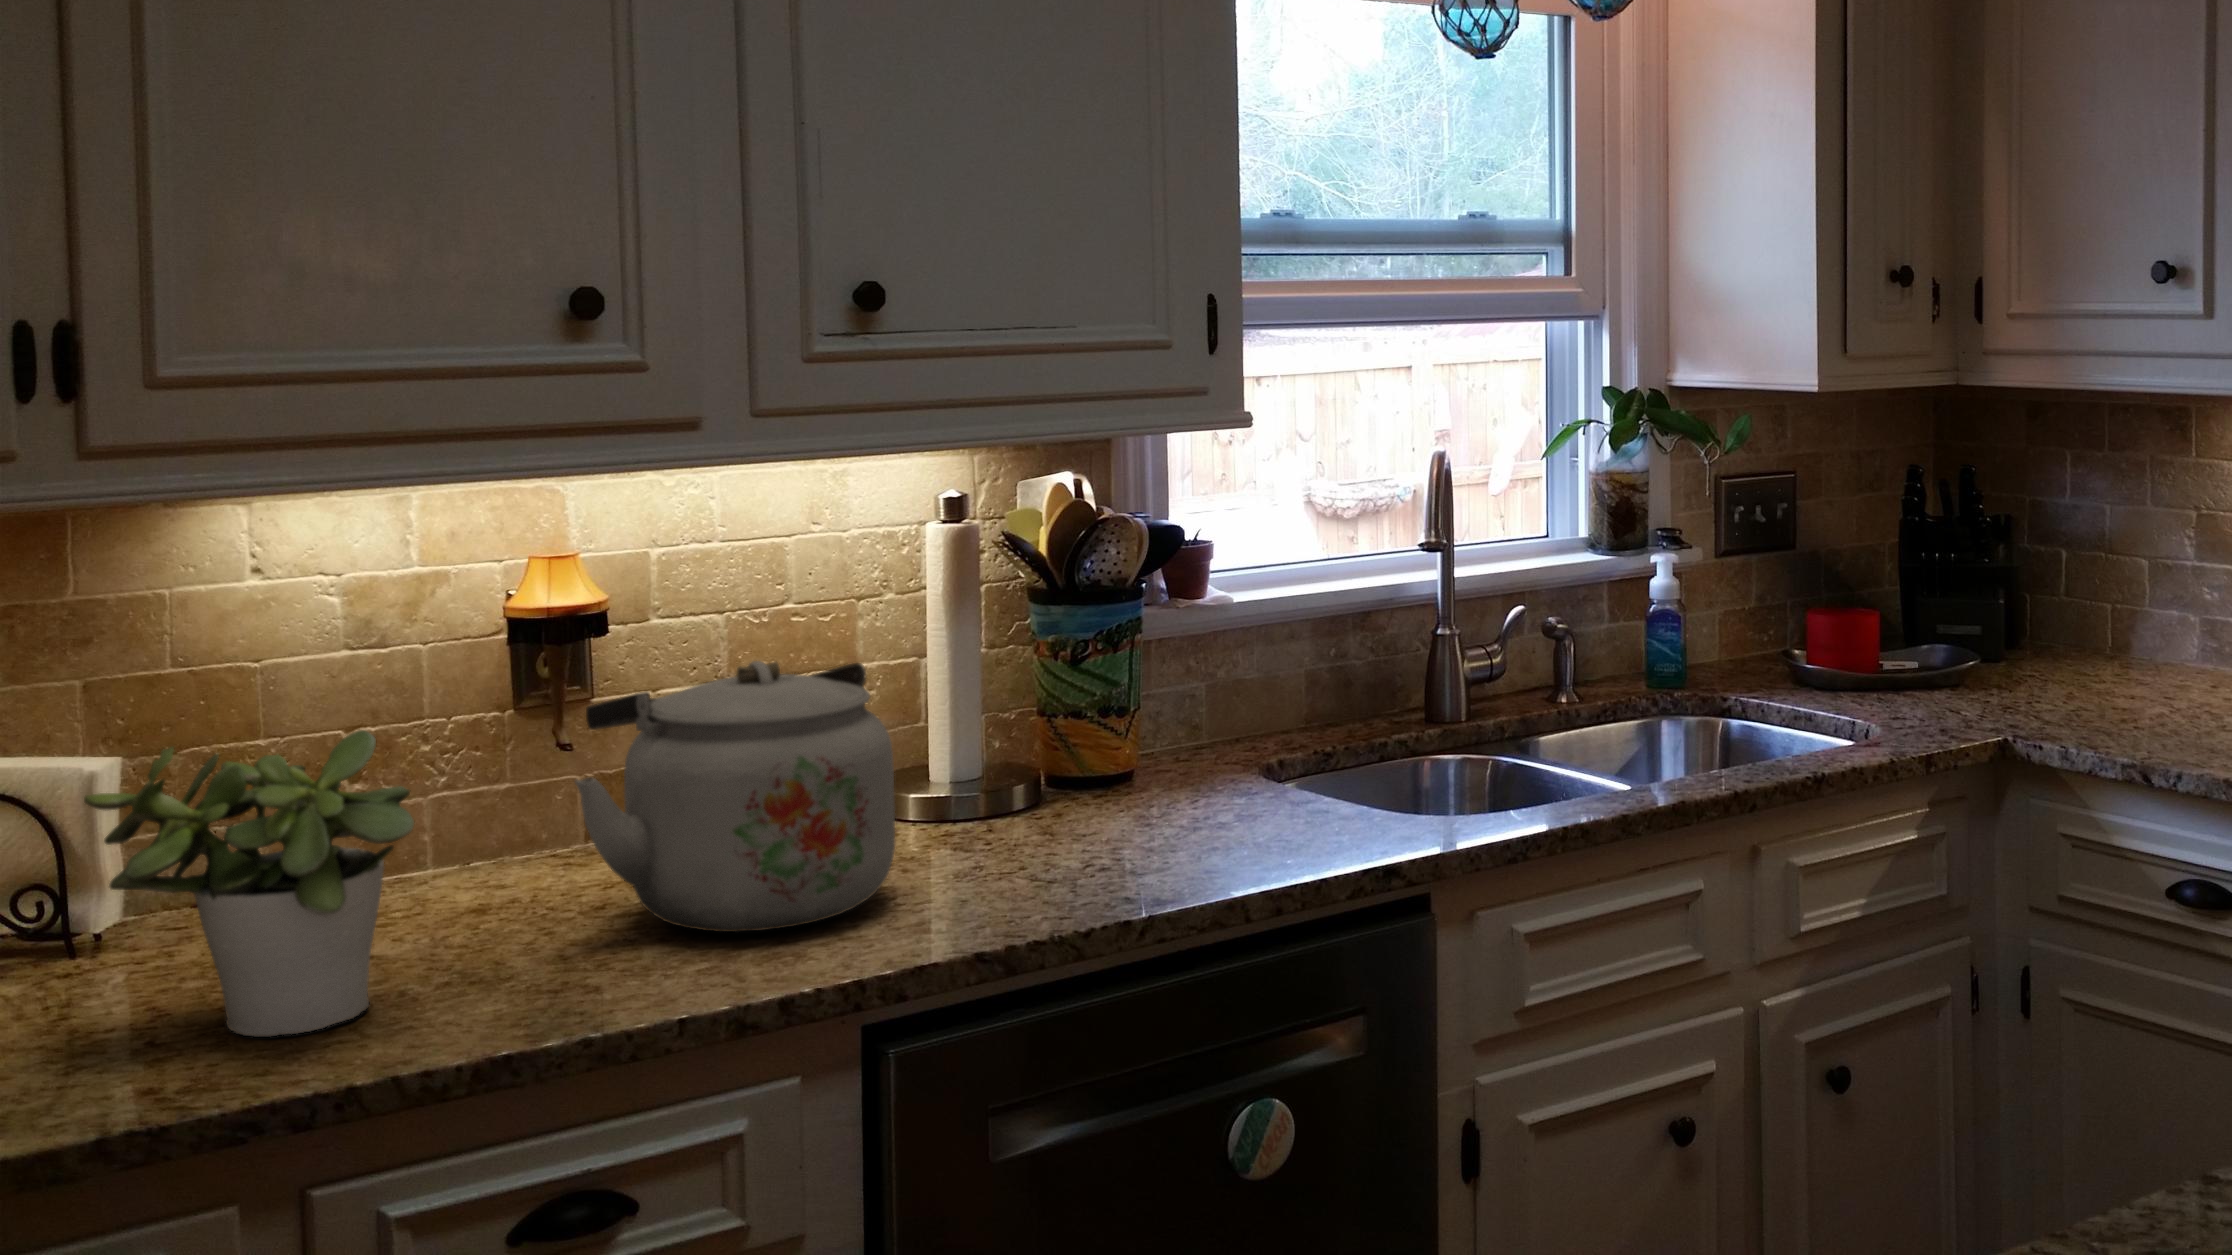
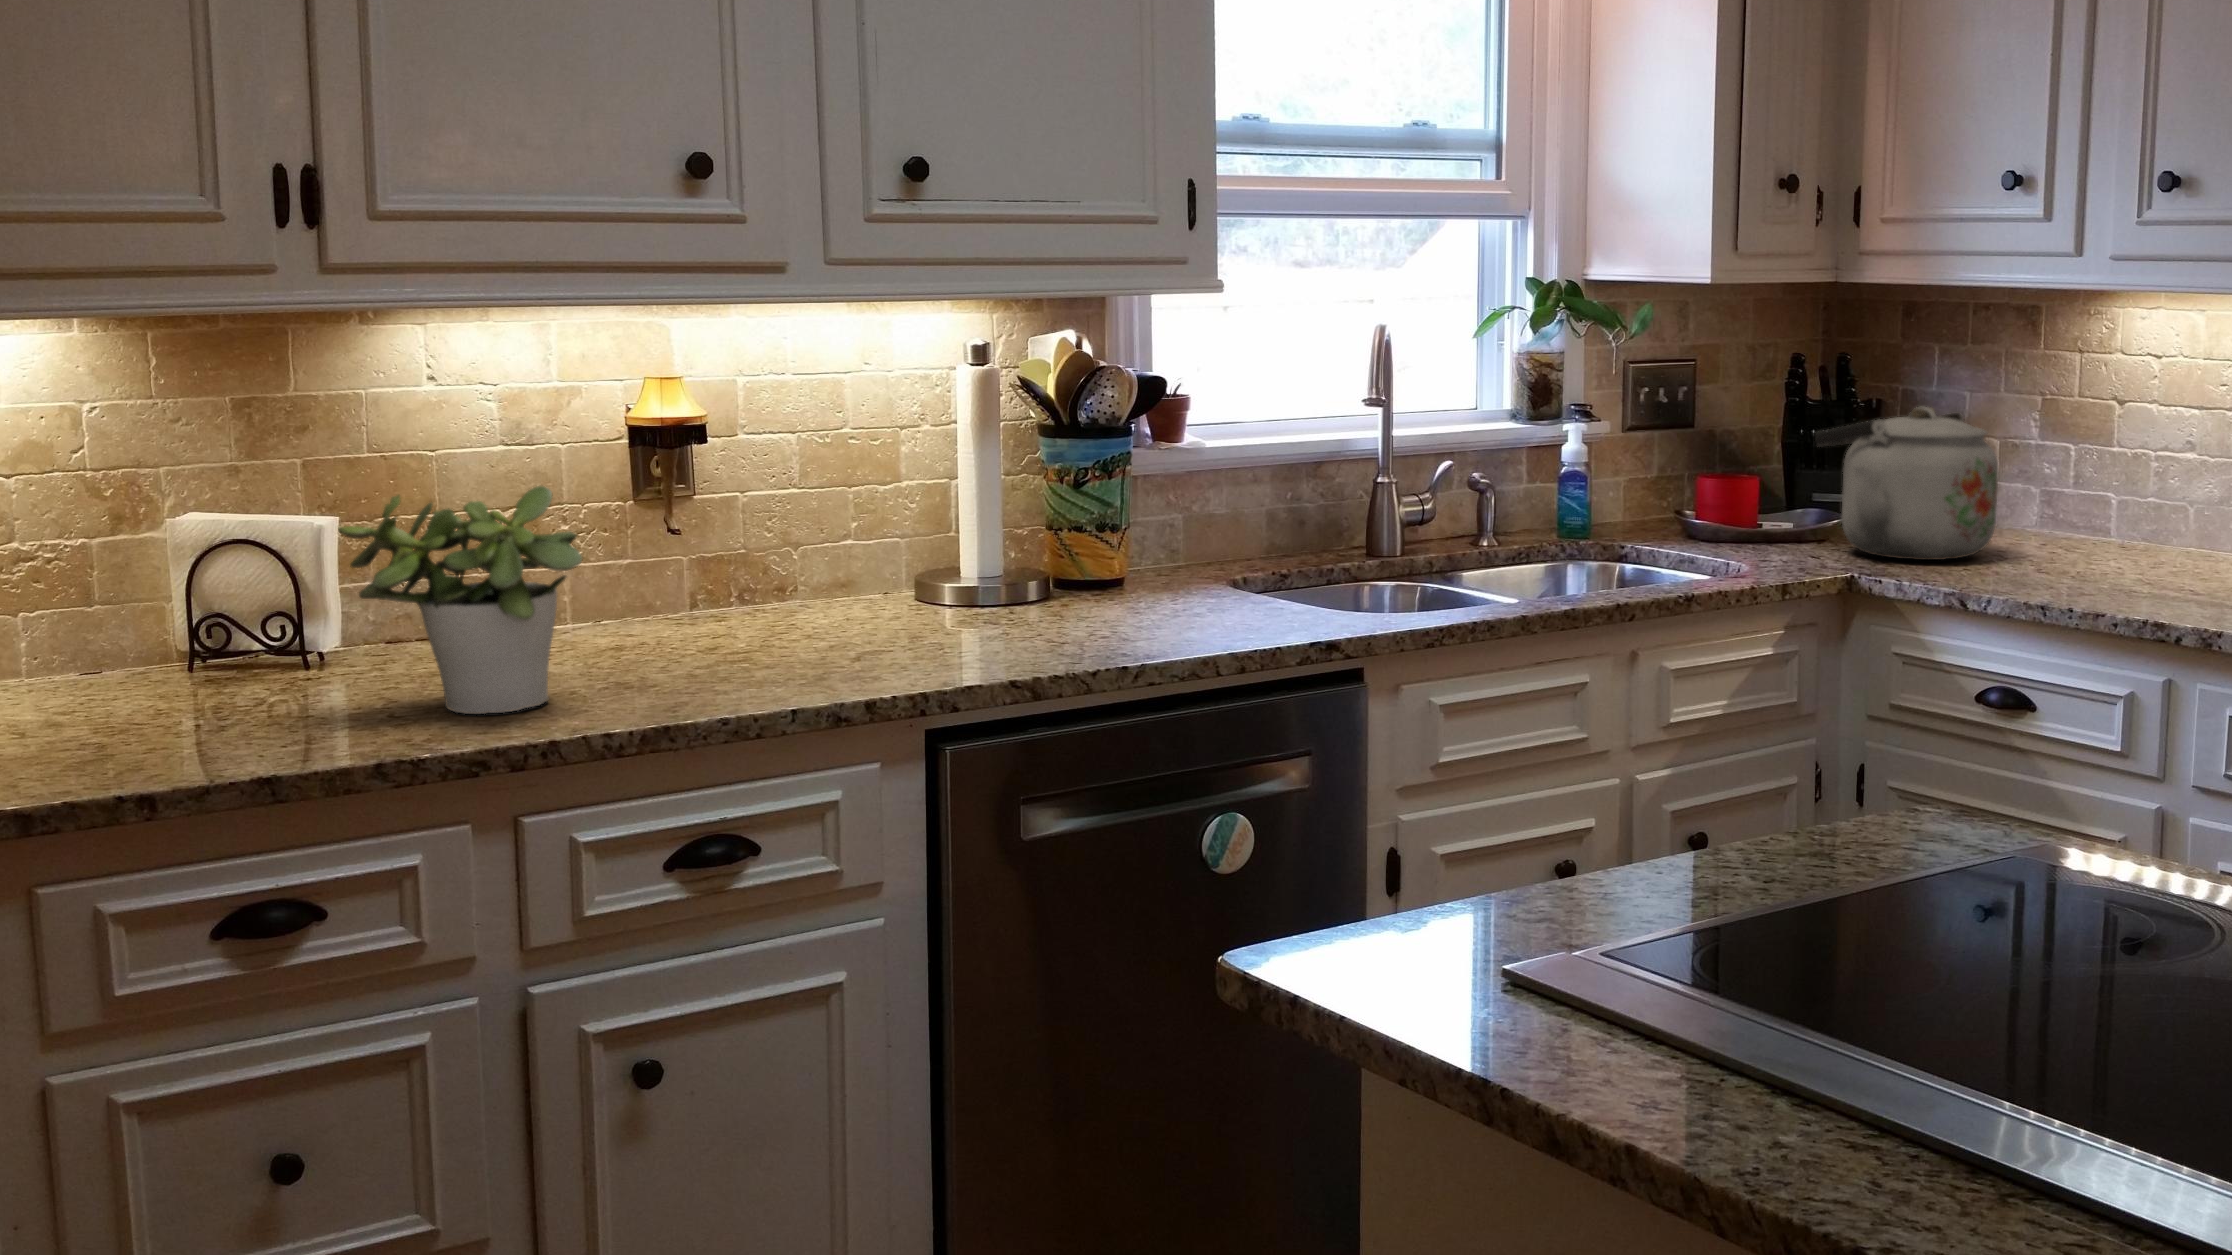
kettle: present [575,661,895,932] -> present [1815,406,1998,560]

